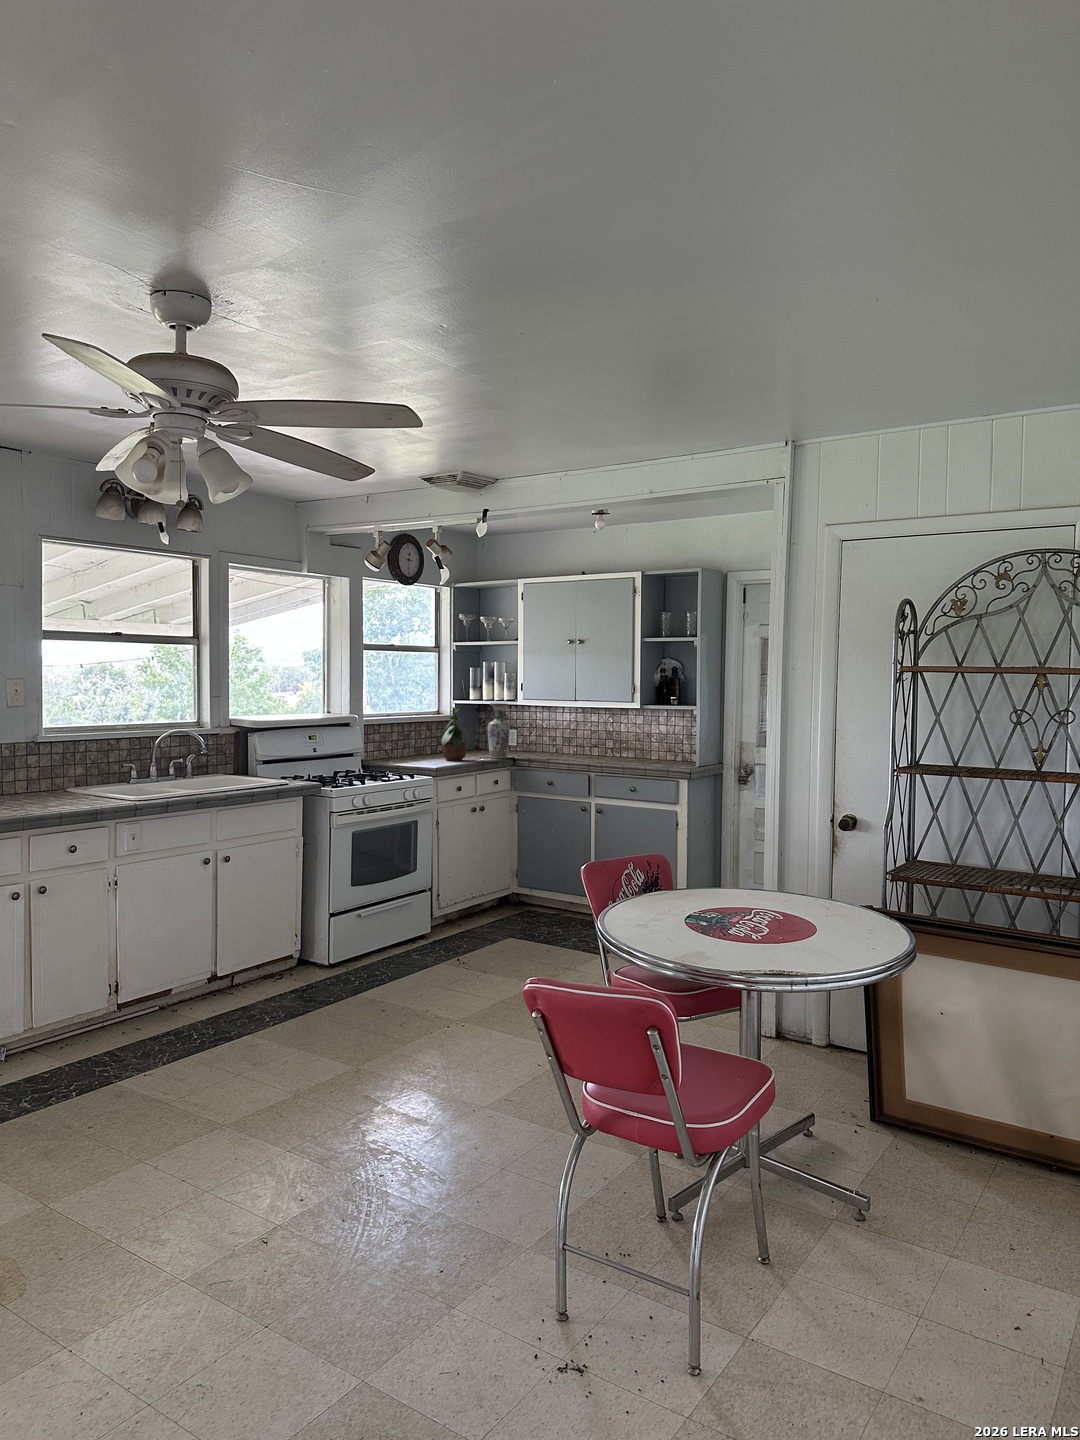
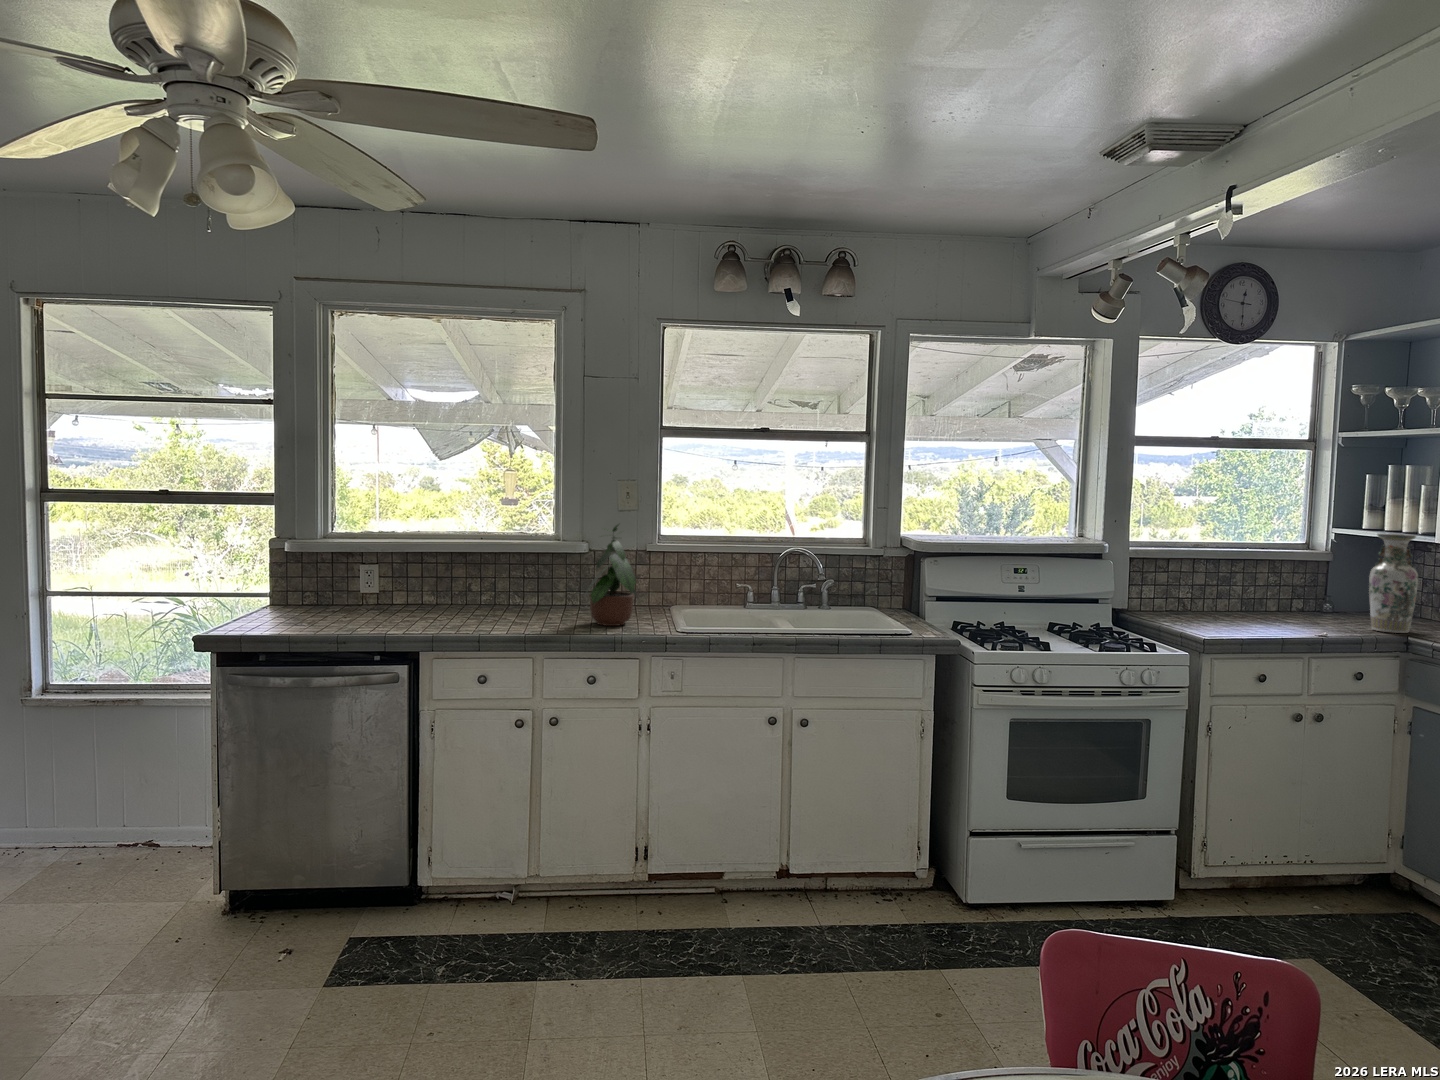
potted plant: present [441,707,467,761] -> present [585,524,636,626]

